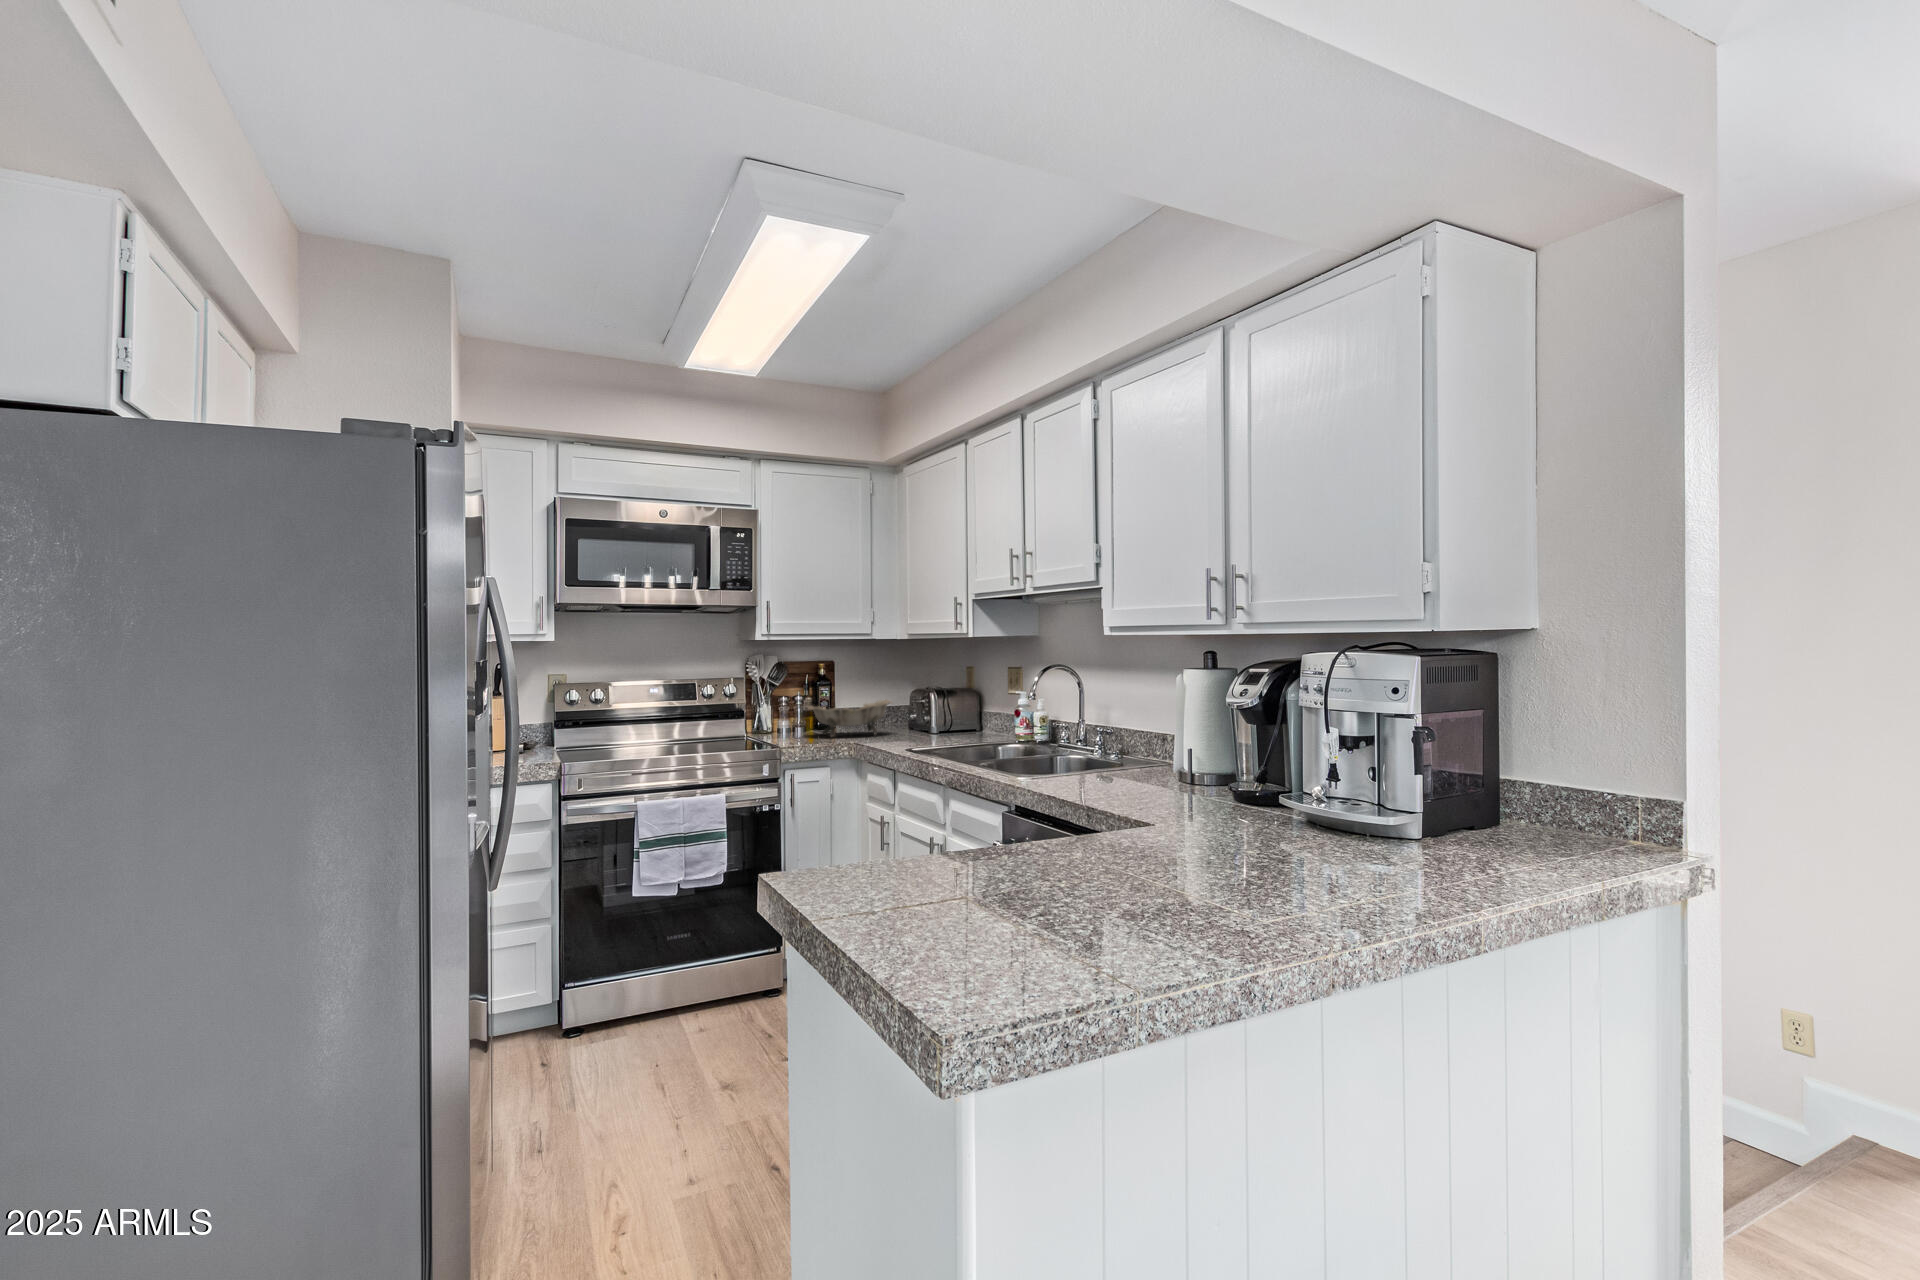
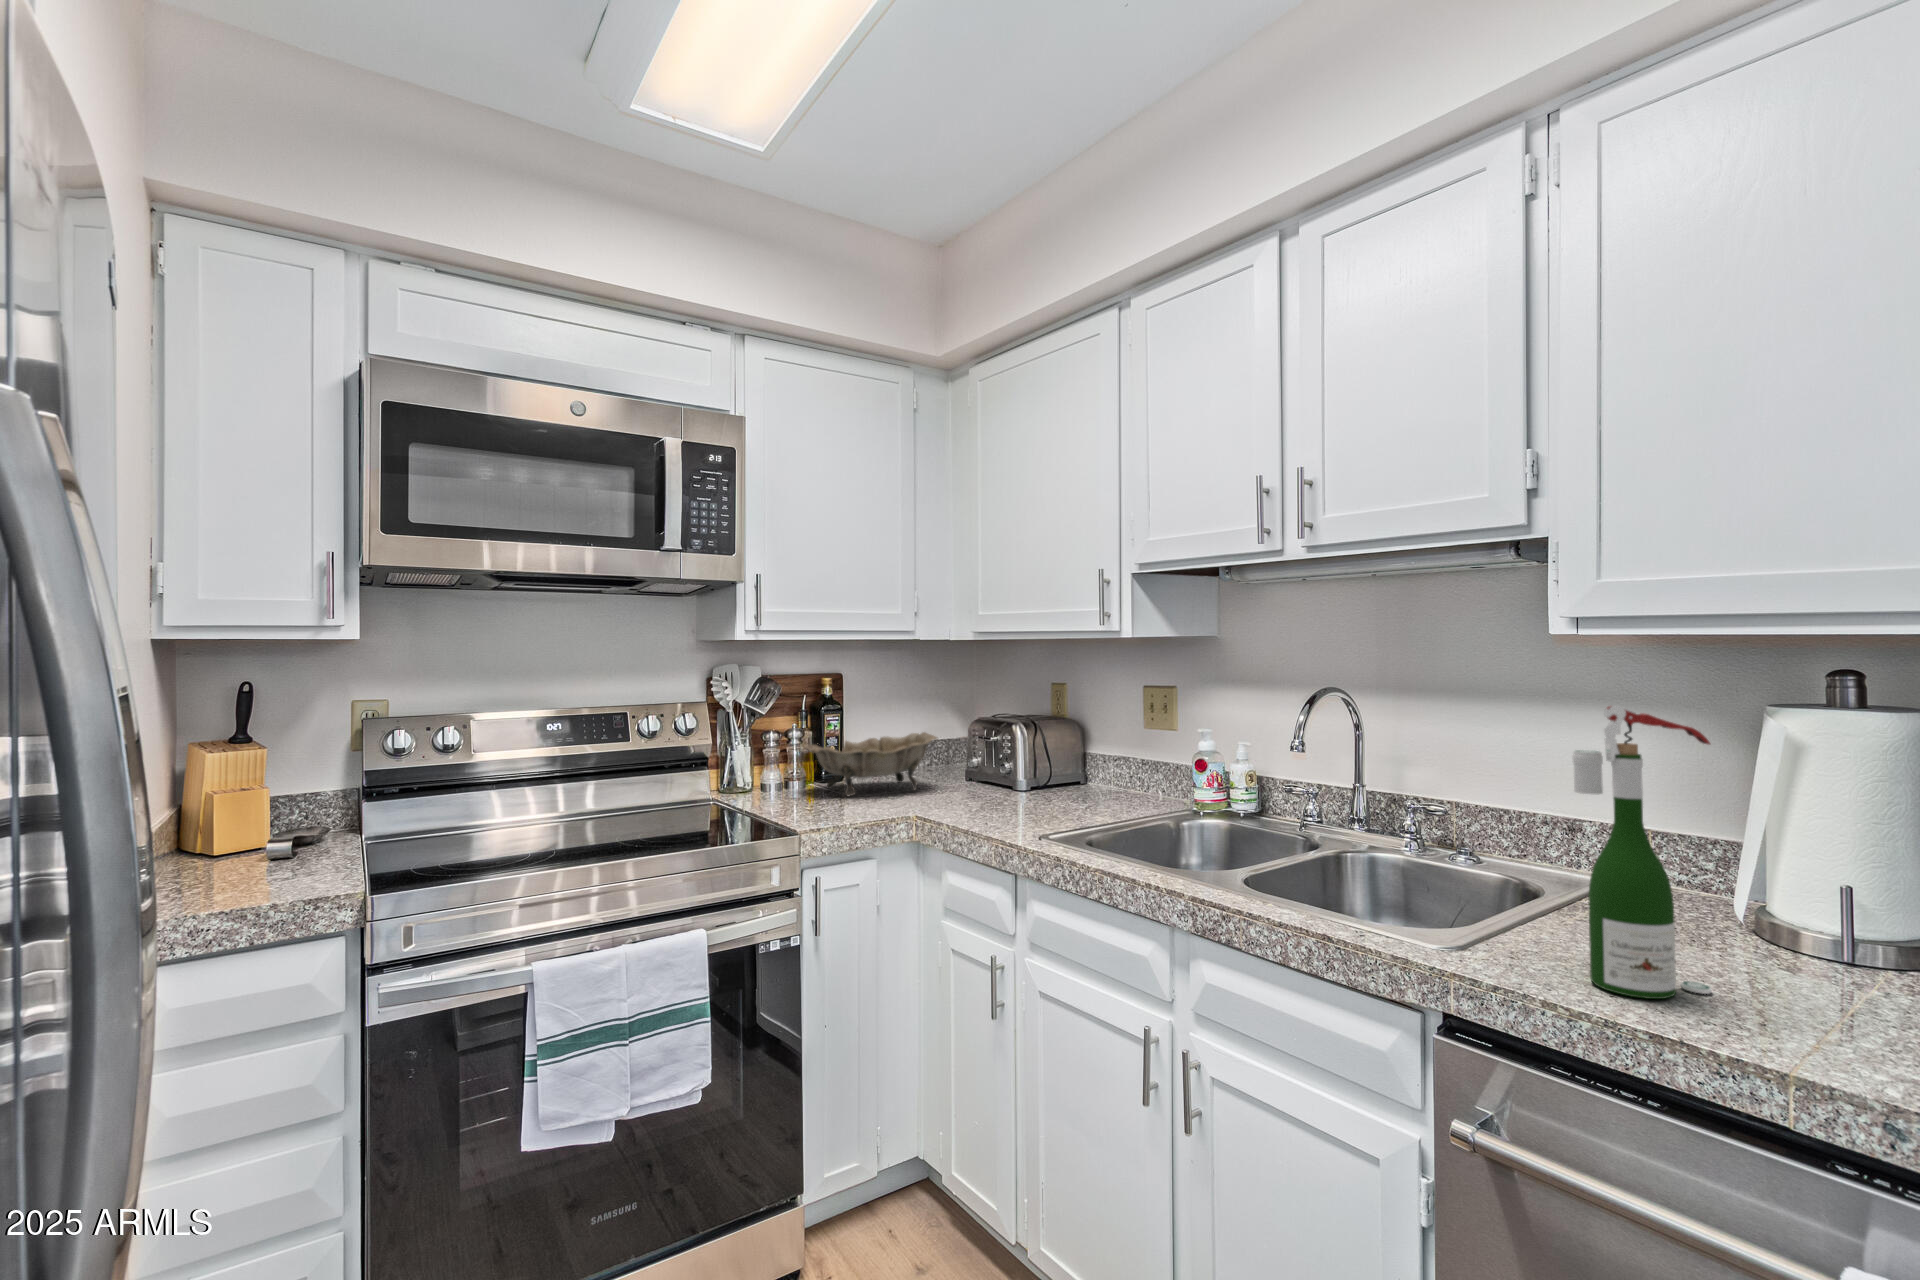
wine bottle: none [1065,667,1111,791] -> present [1573,705,1712,999]

